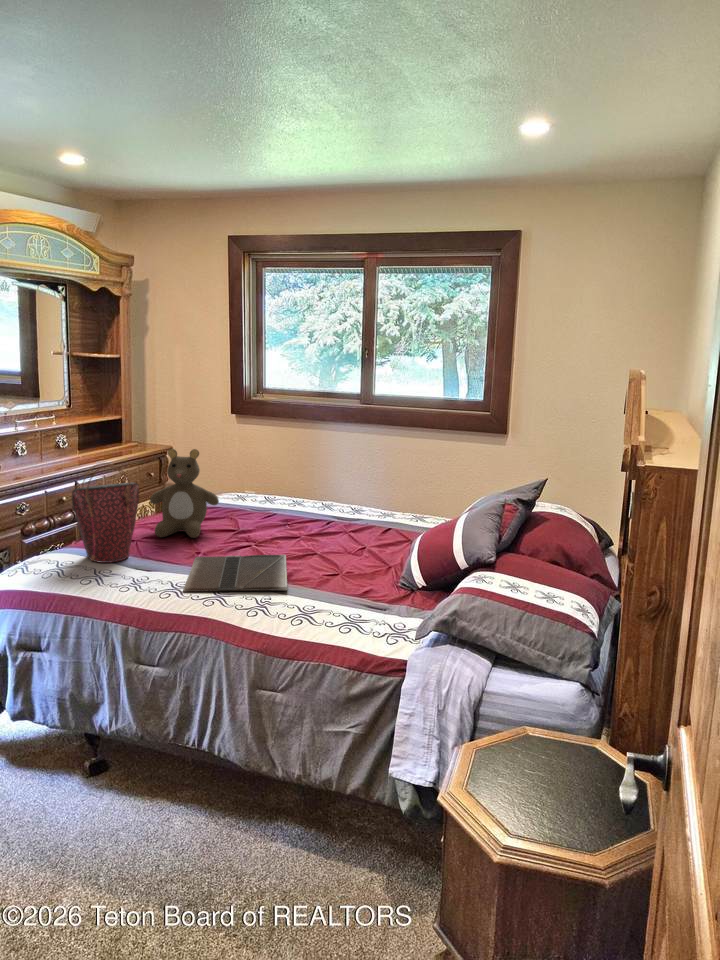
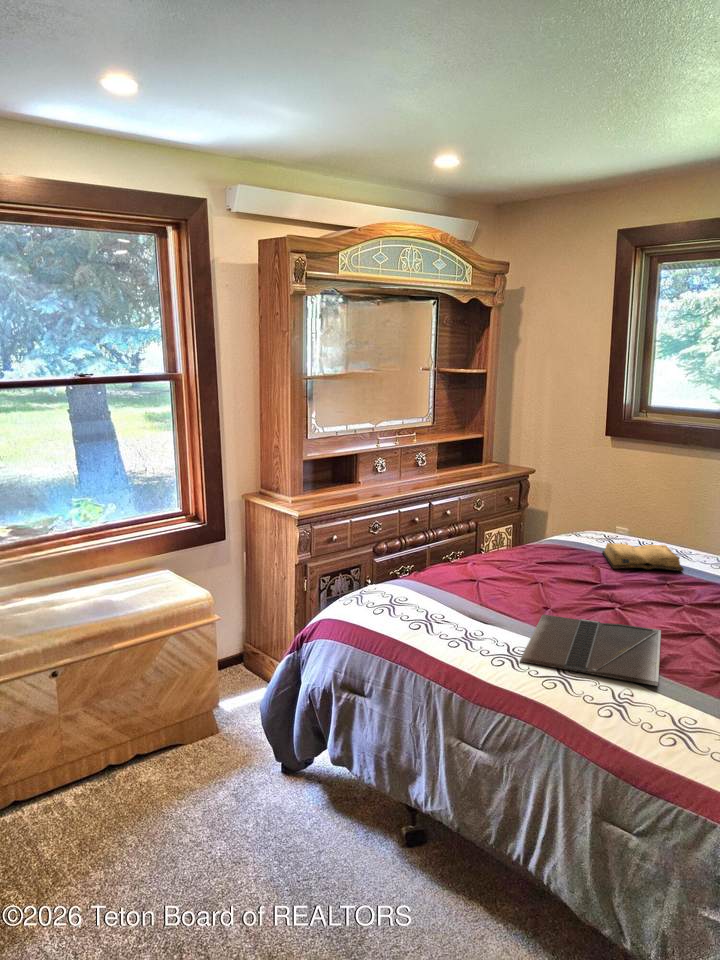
teddy bear: present [150,449,219,538] -> none [498,479,579,588]
handbag: present [72,463,139,563] -> none [410,493,484,607]
diary: none [237,496,298,518] -> present [603,543,684,571]

